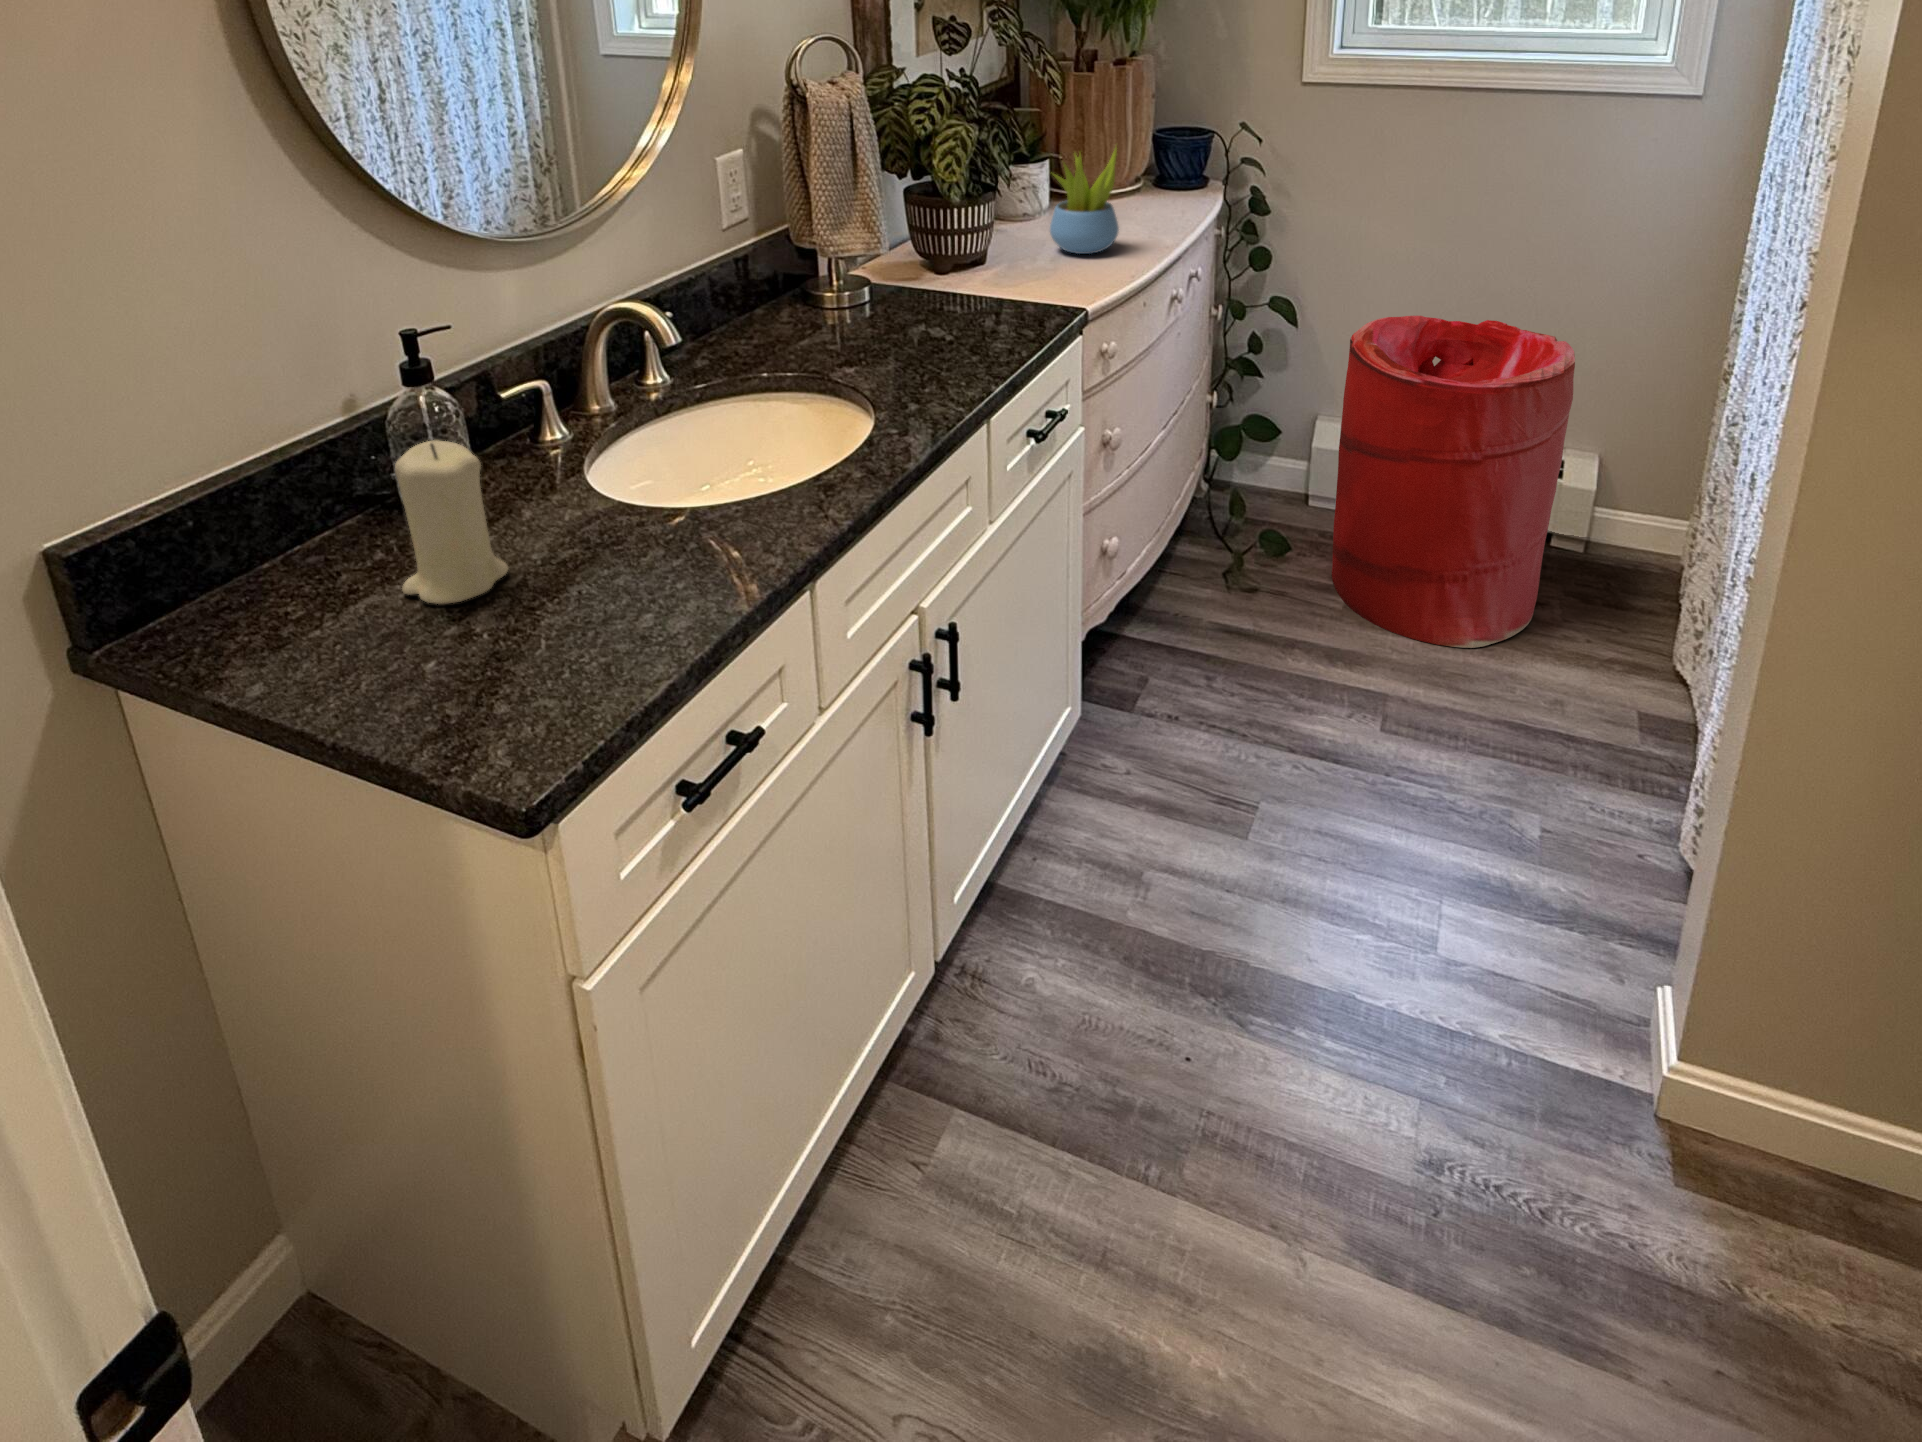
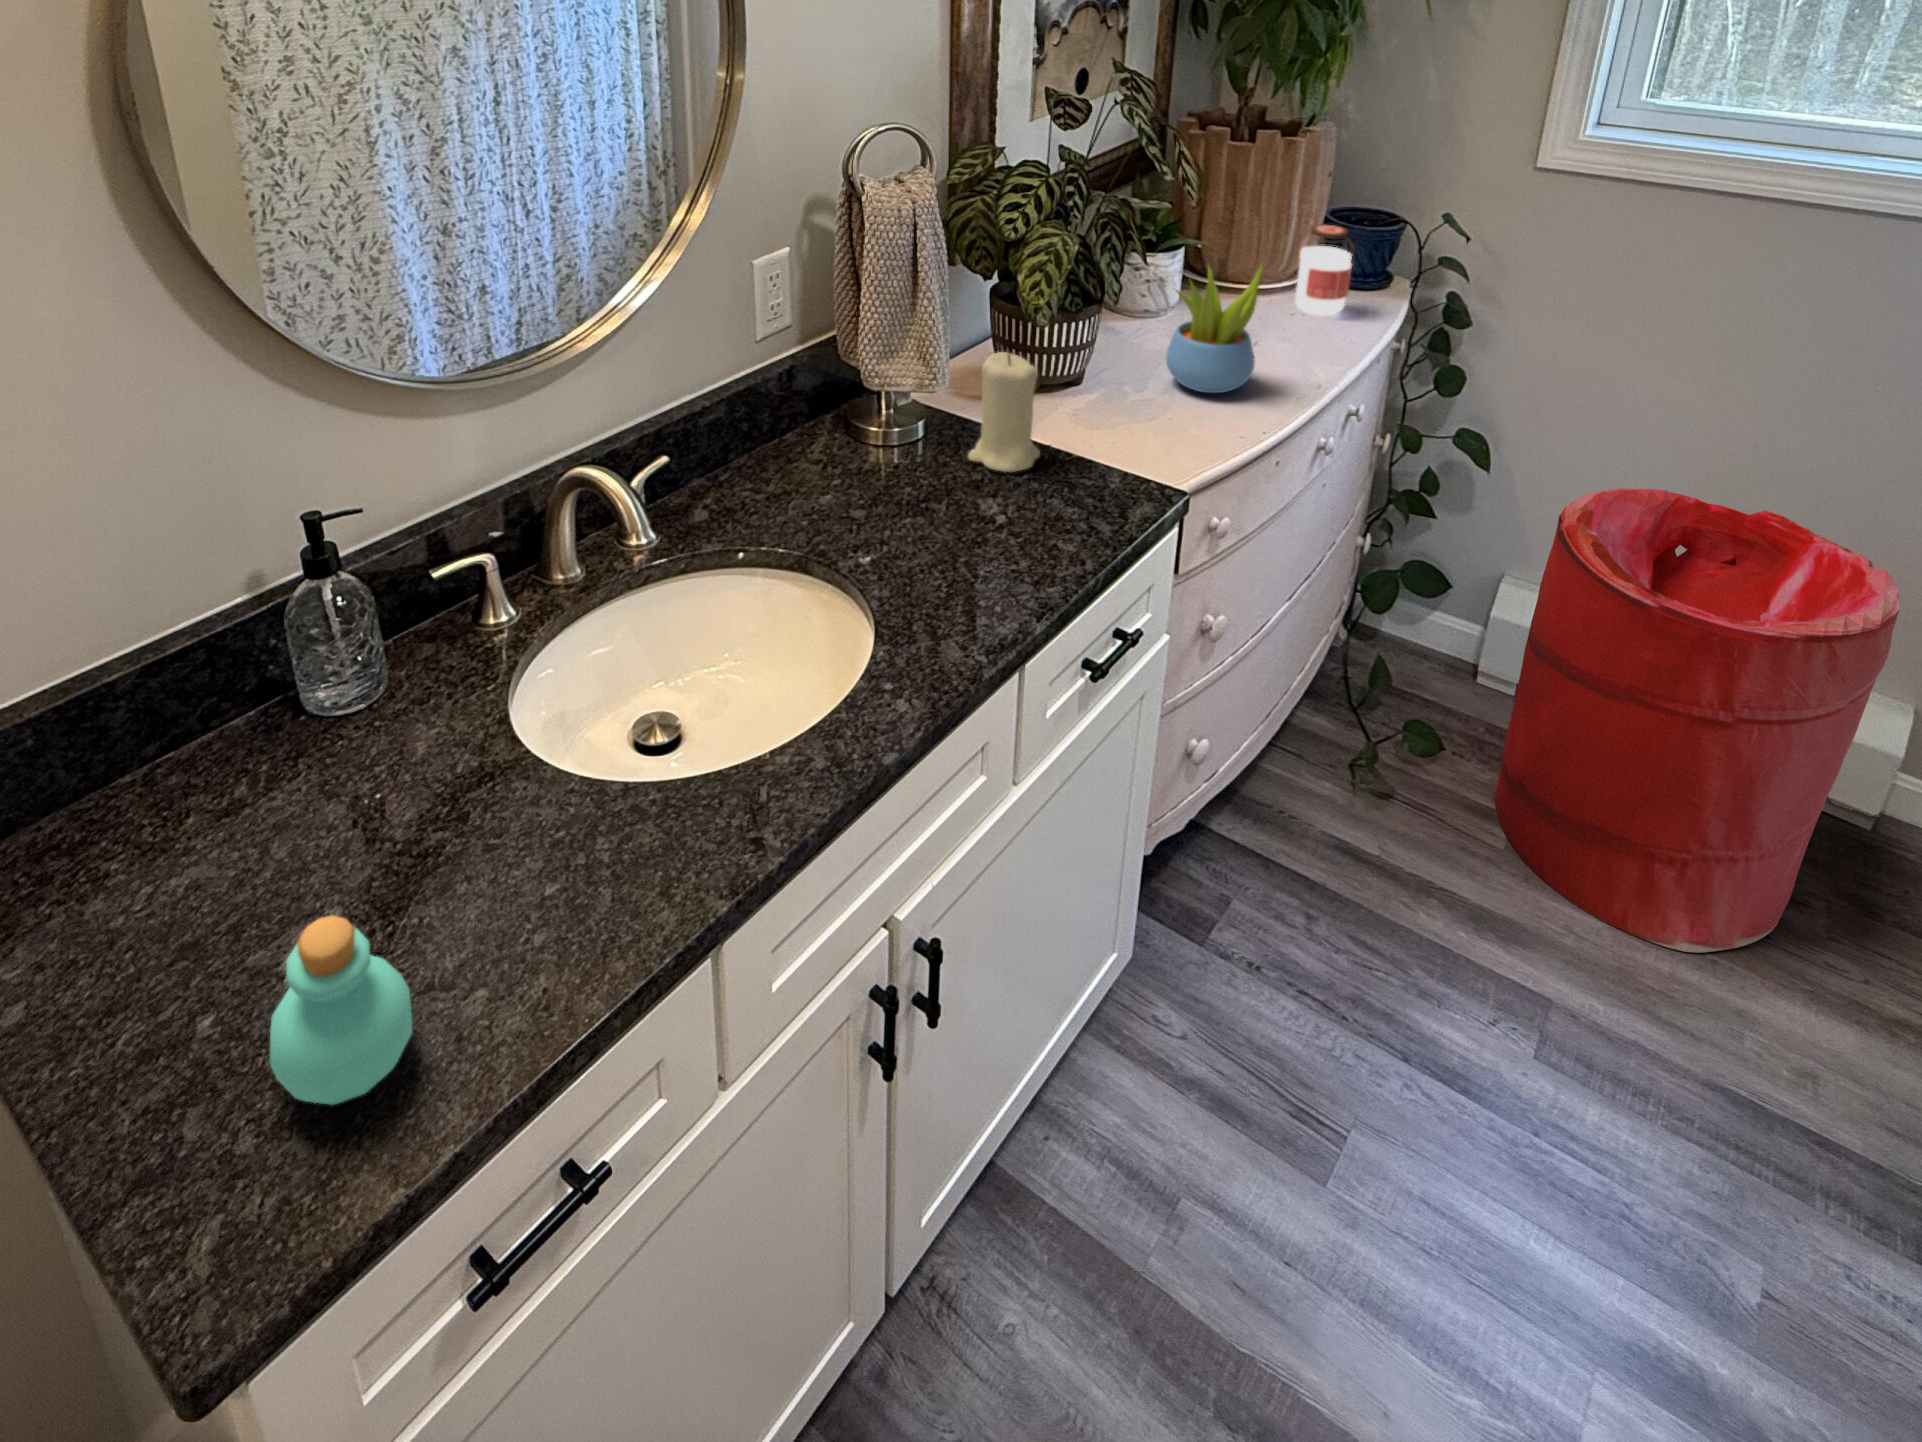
jar: none [1138,130,1181,204] -> present [1295,224,1355,316]
candle: present [395,440,508,604] -> present [968,352,1040,472]
perfume bottle: none [501,537,610,678] -> present [270,915,412,1105]

